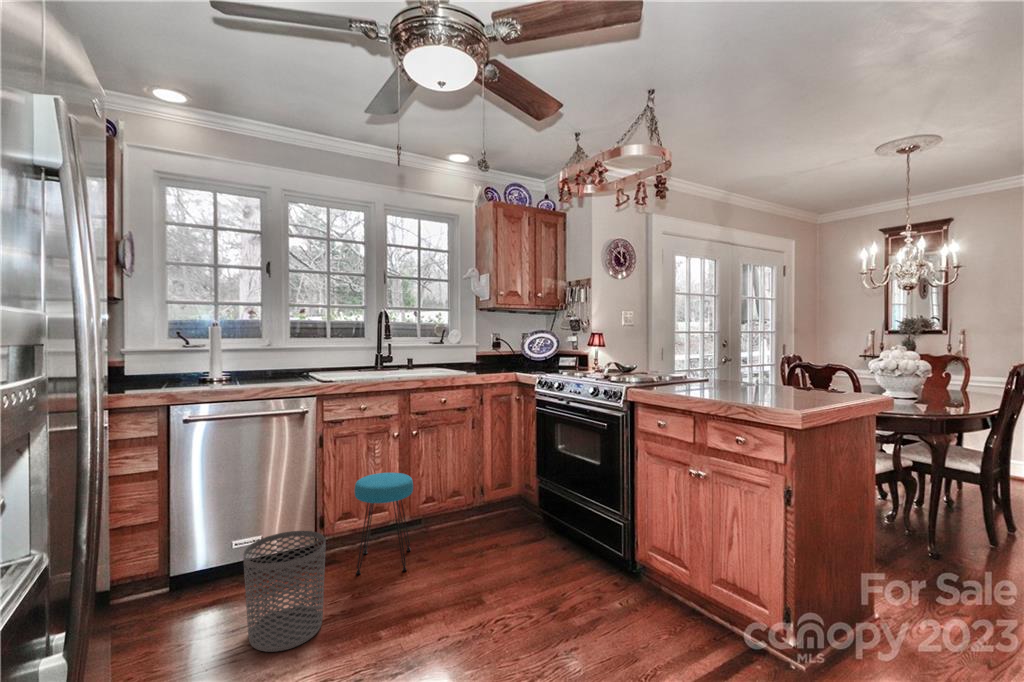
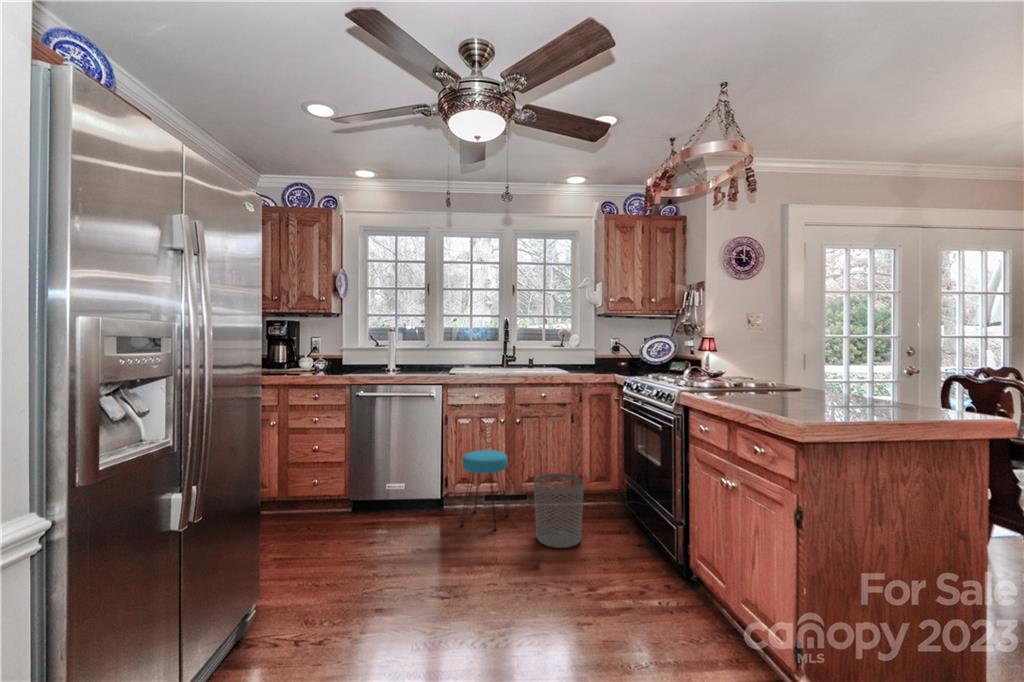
waste bin: present [243,531,326,652] -> present [534,474,584,548]

